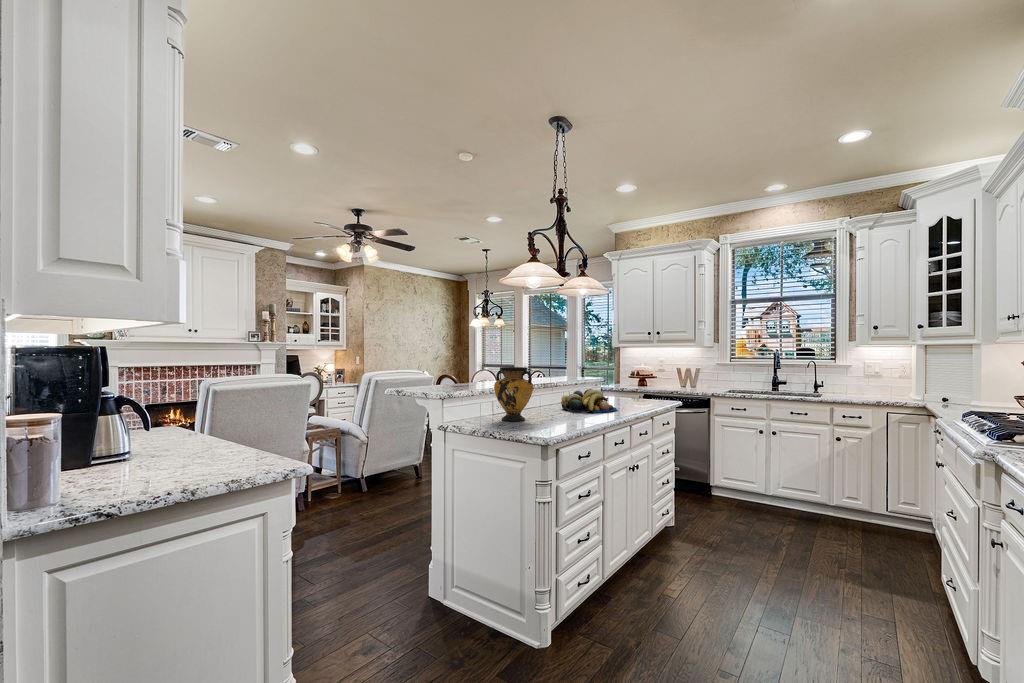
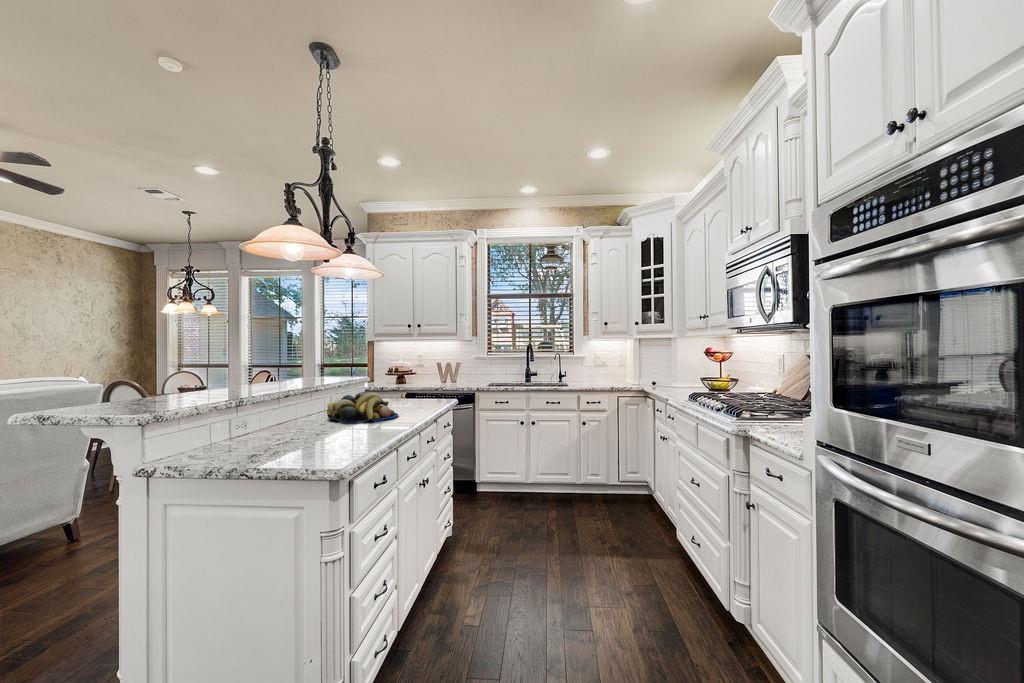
vase: present [494,367,533,421] -> none [237,369,299,447]

